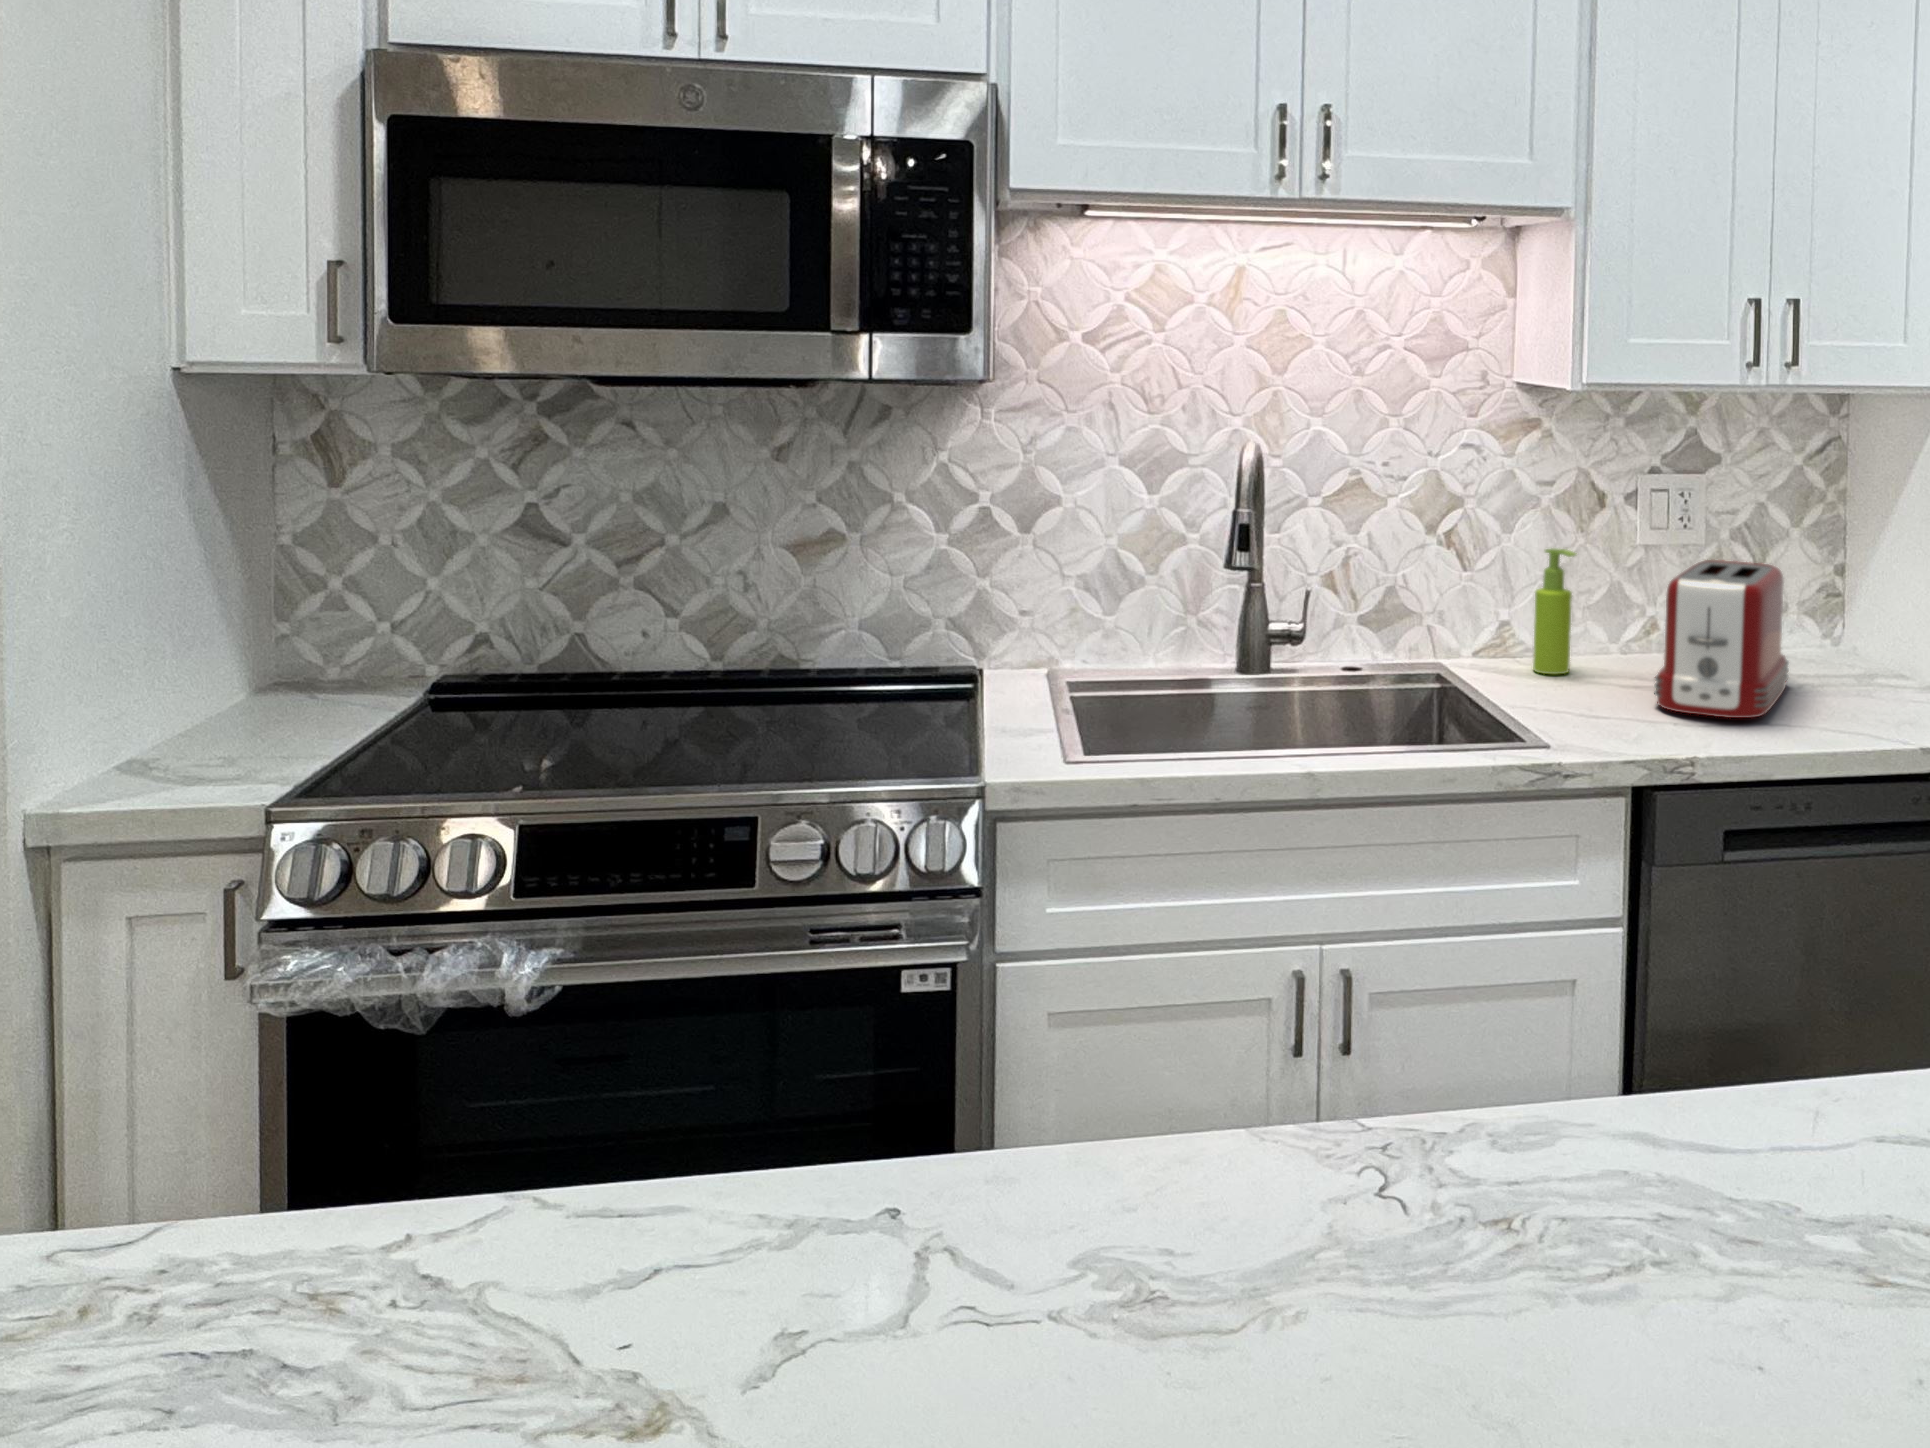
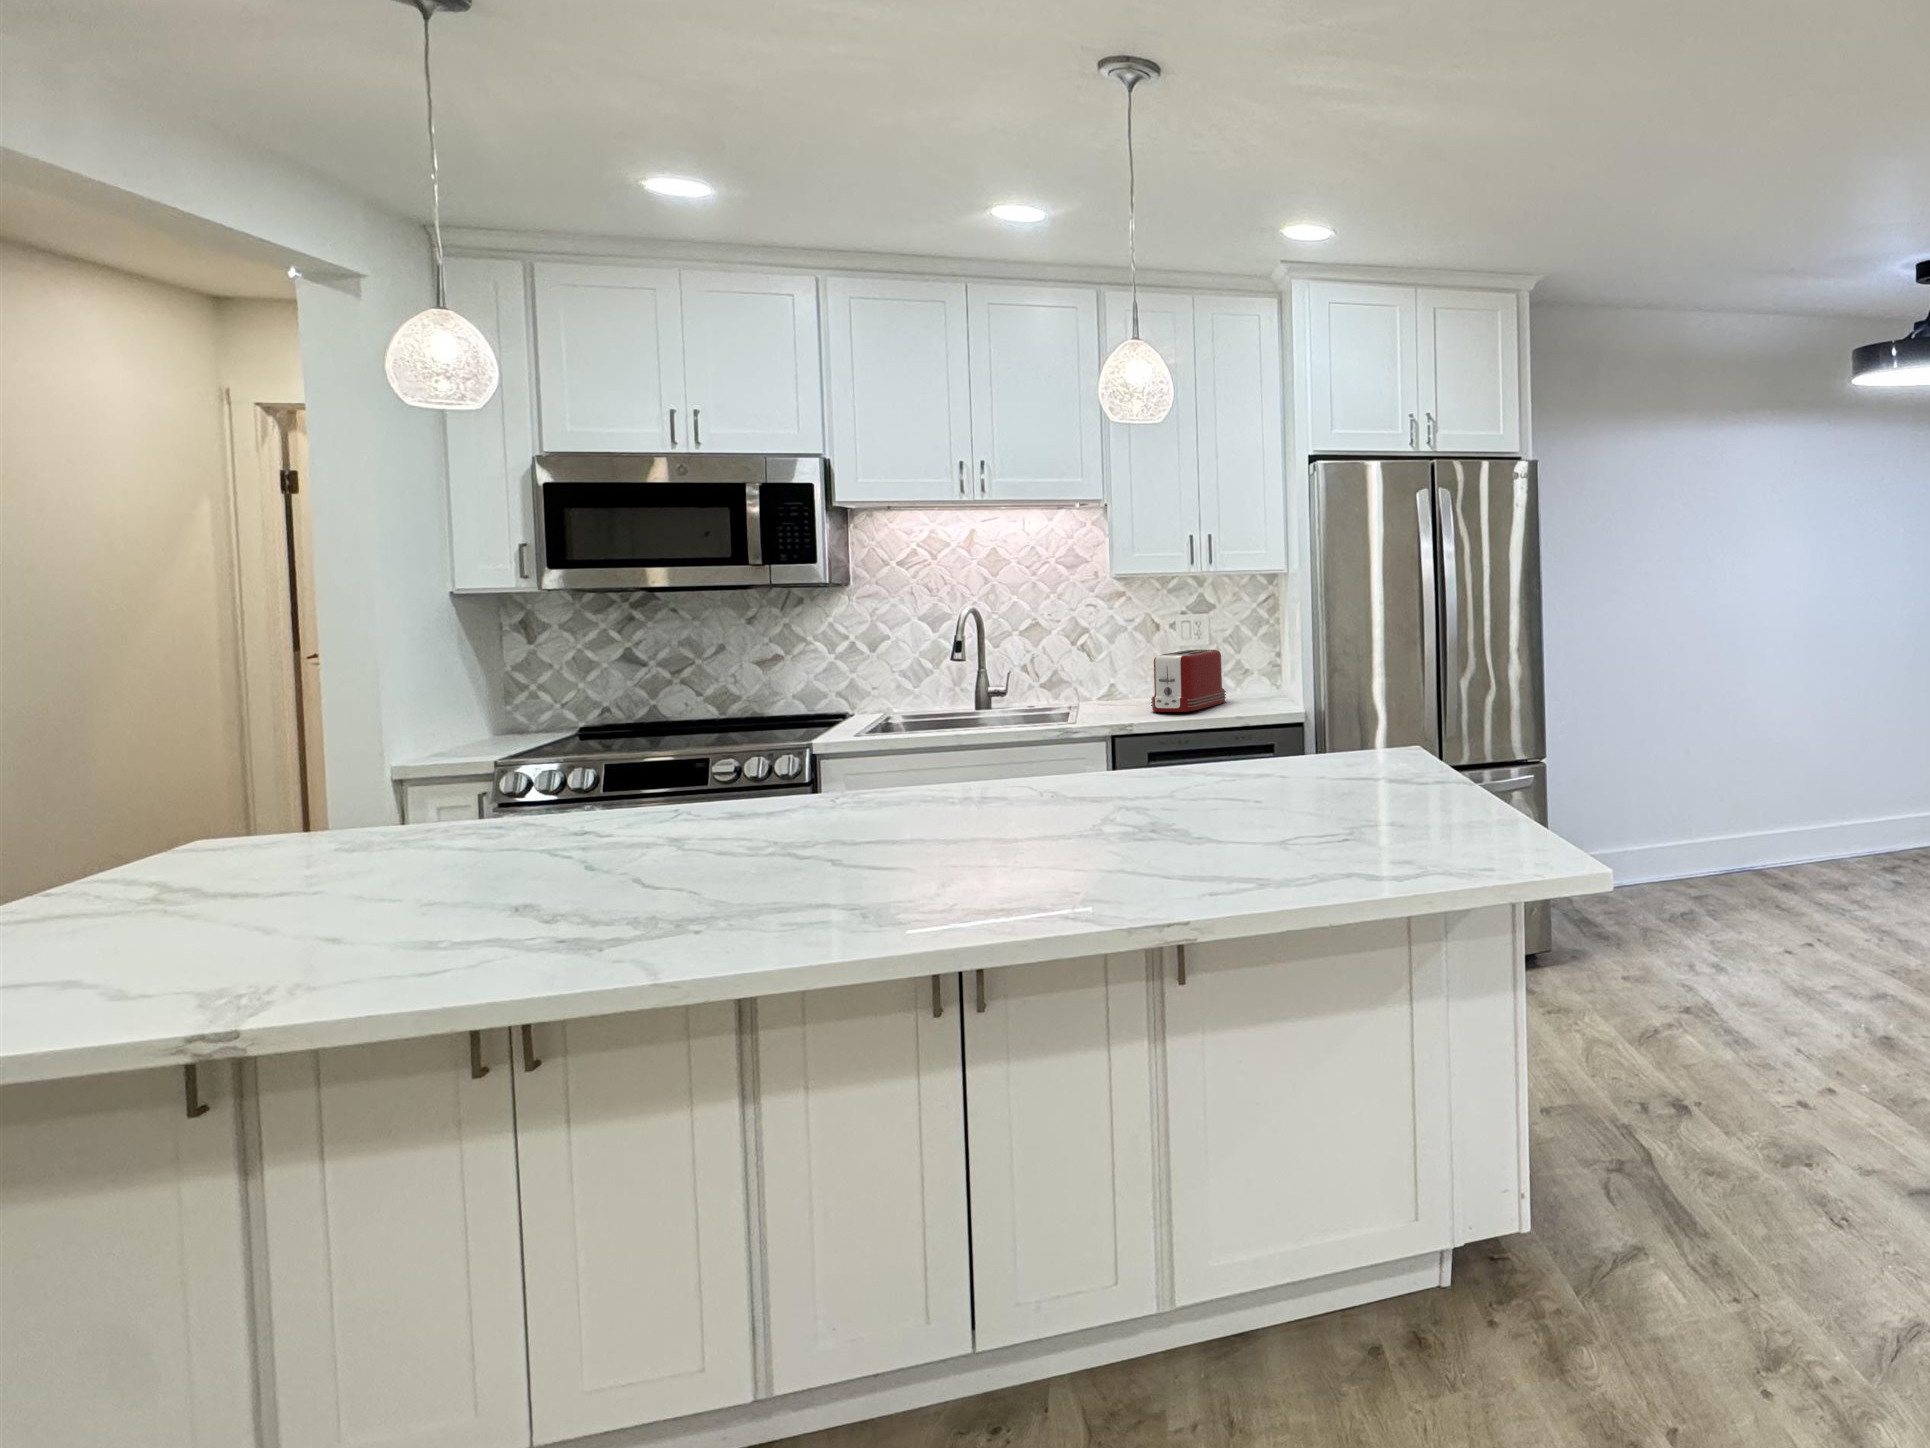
soap dispenser: present [1533,548,1576,674] -> none [1113,648,1131,703]

